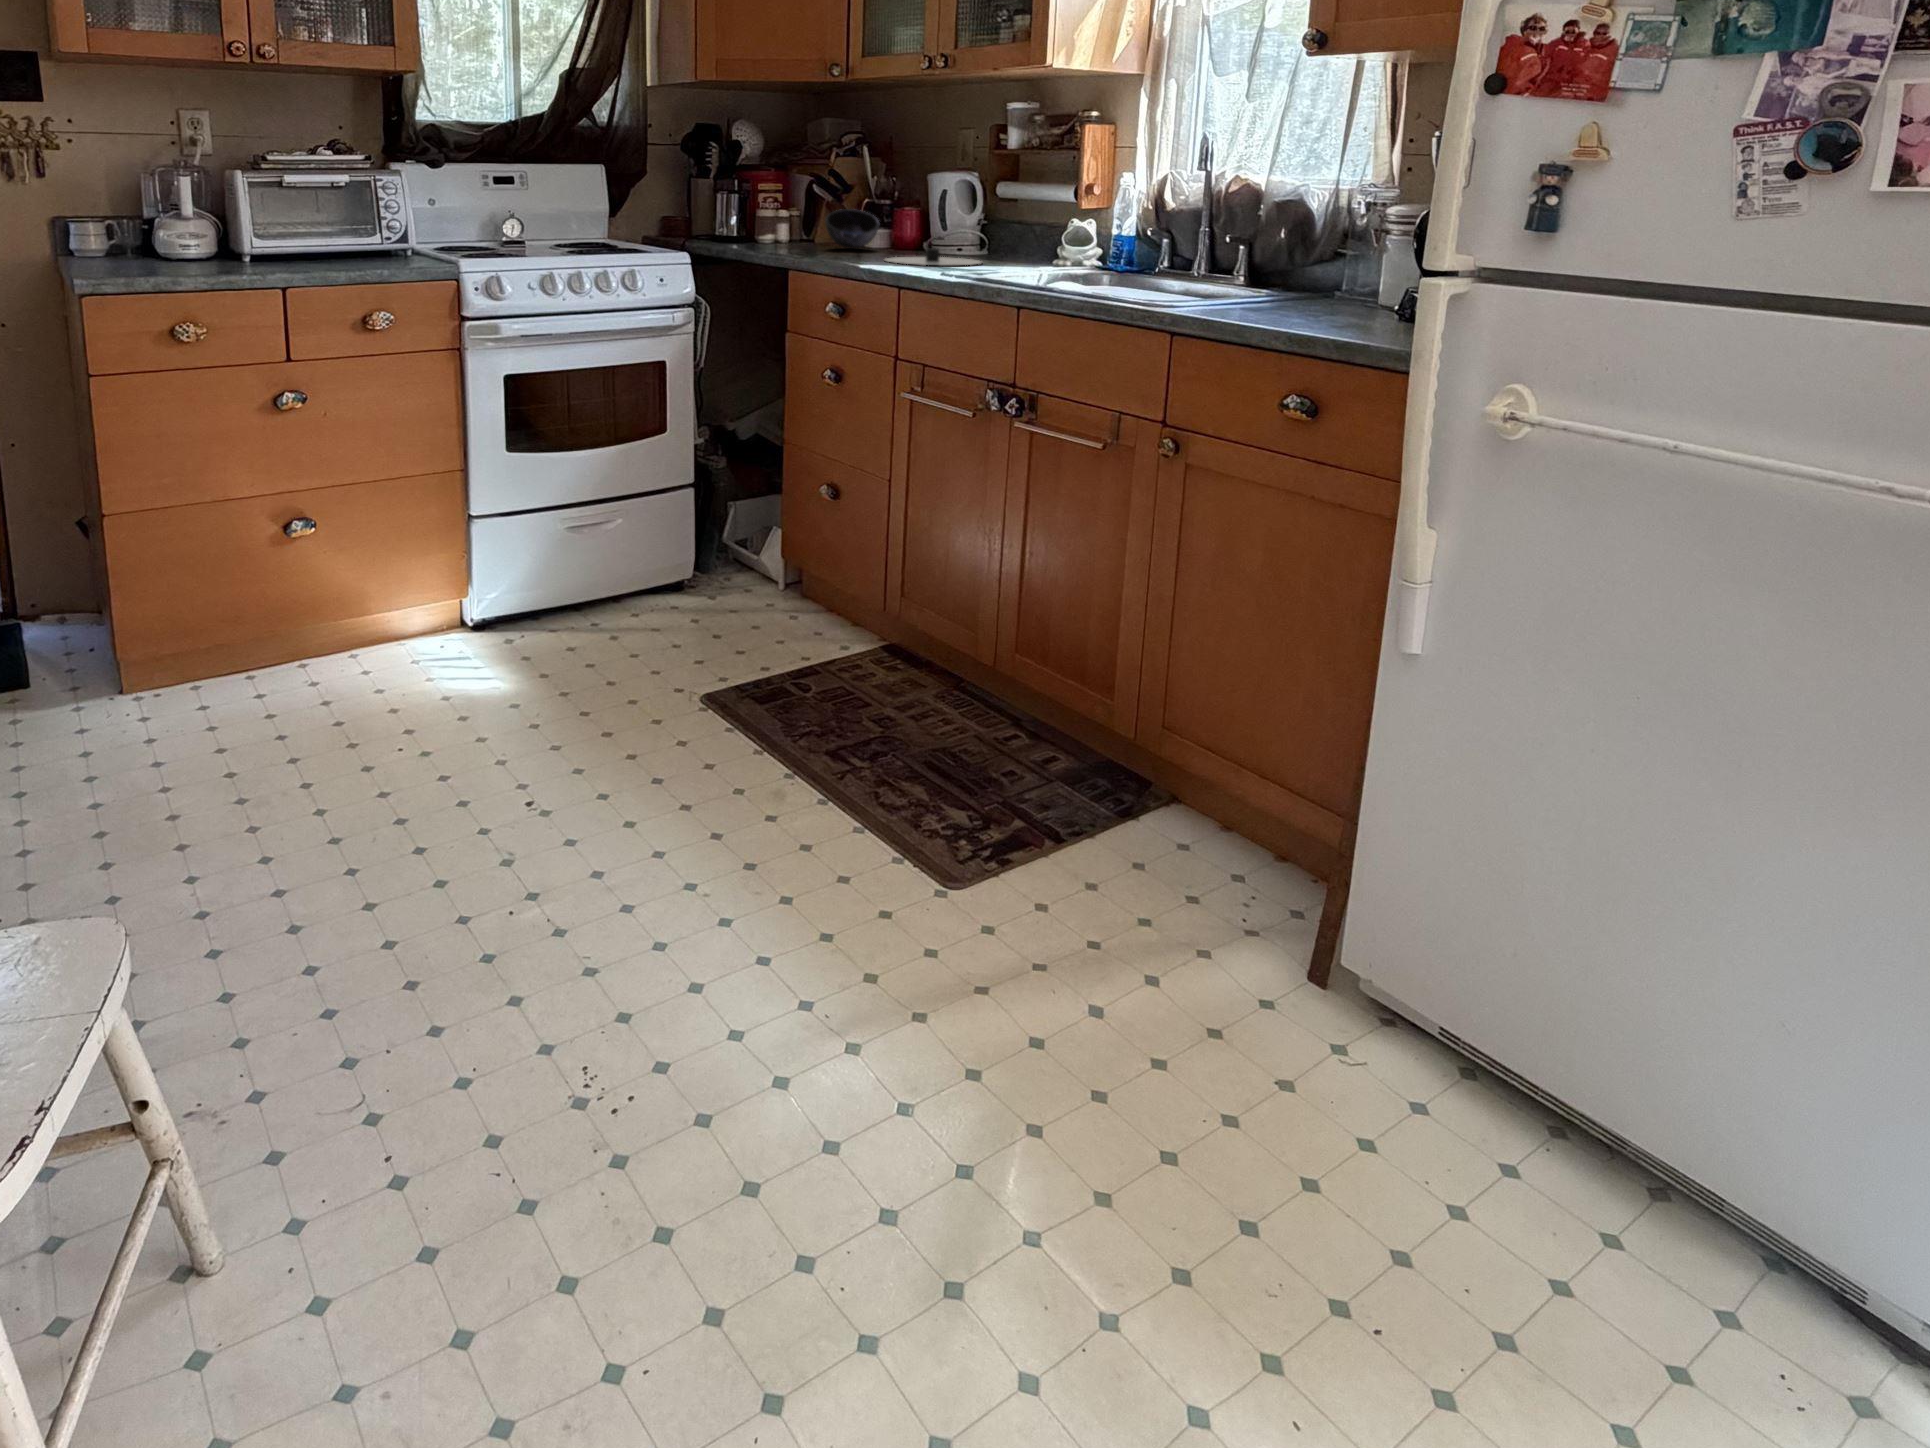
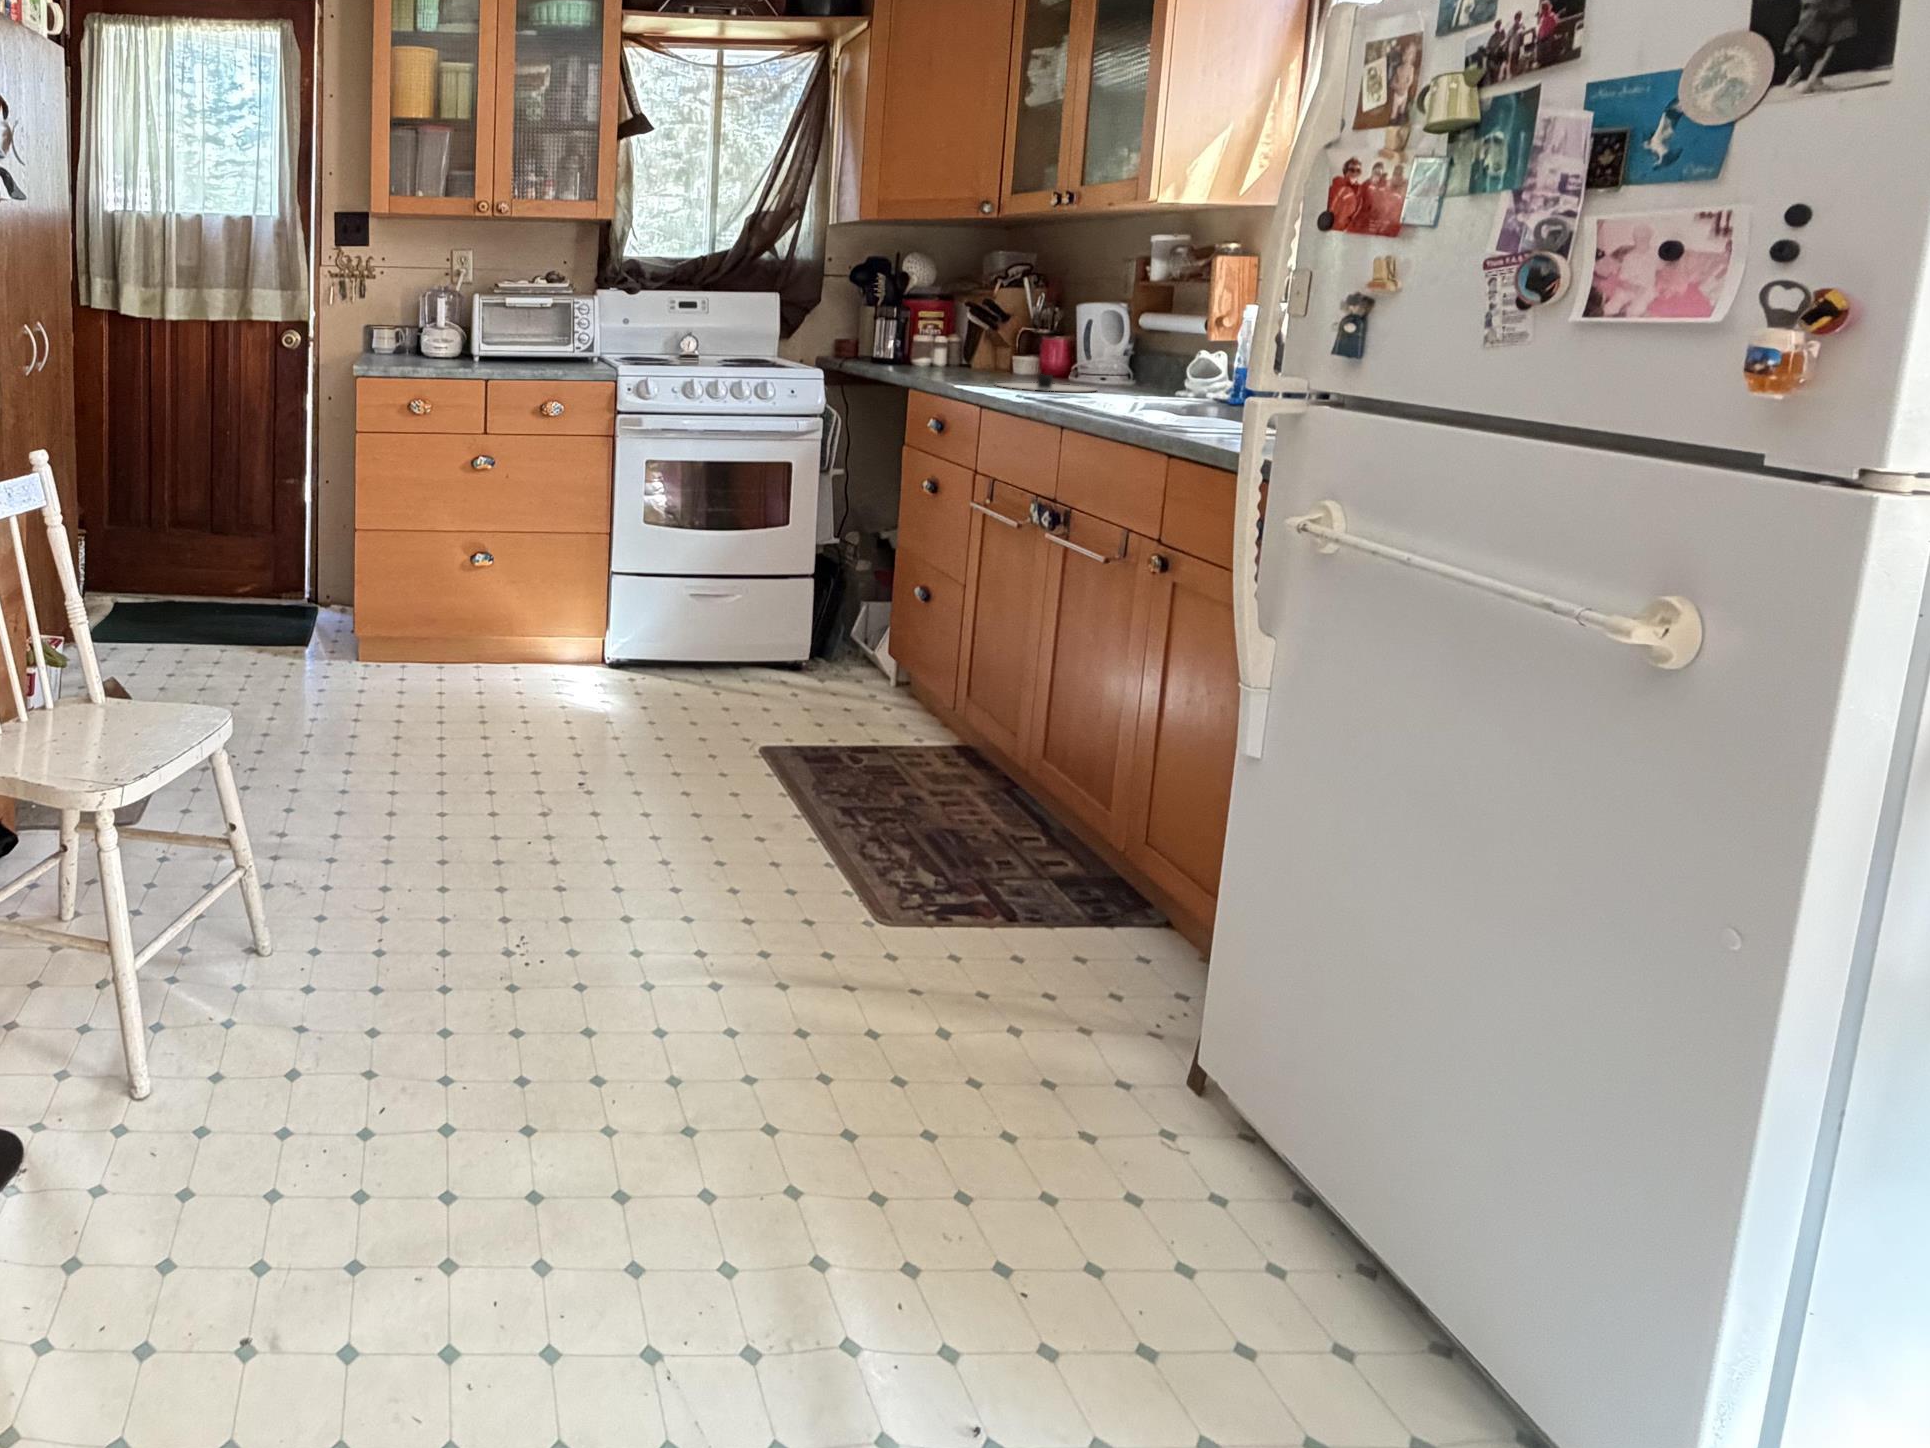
bowl: present [825,209,879,249] -> none [963,338,1018,375]

